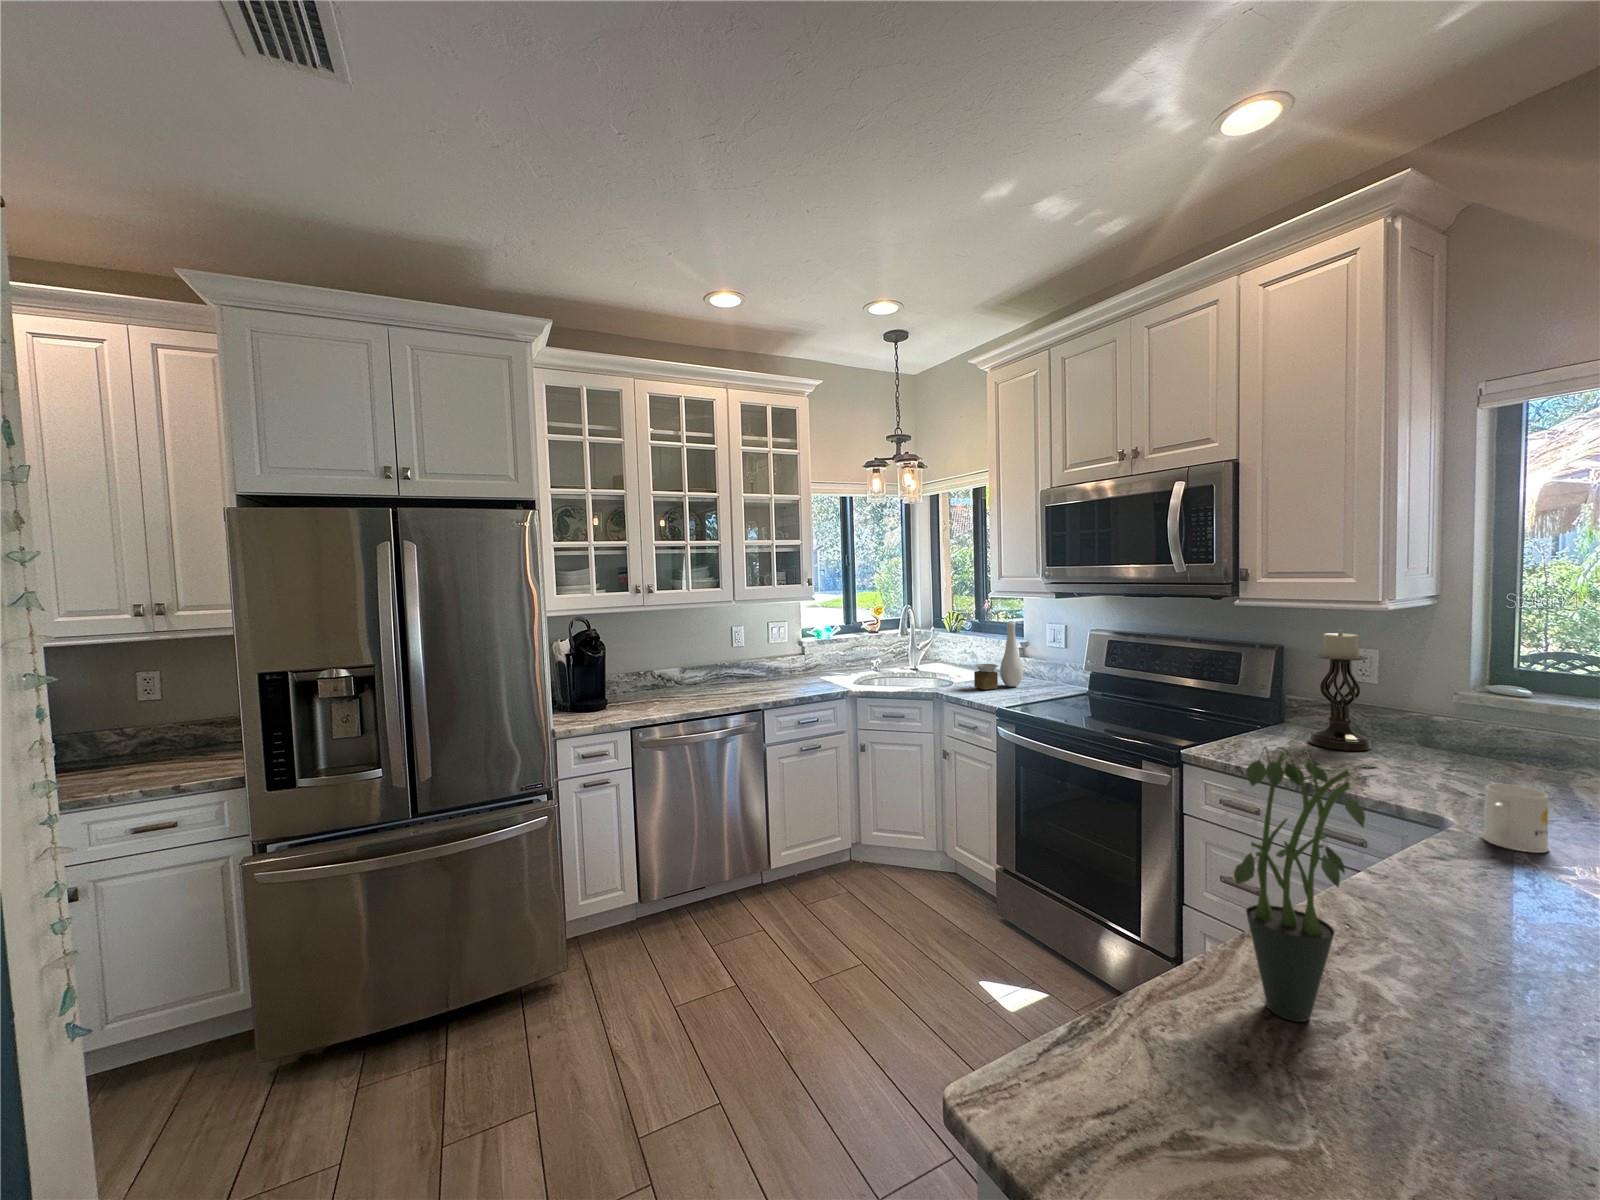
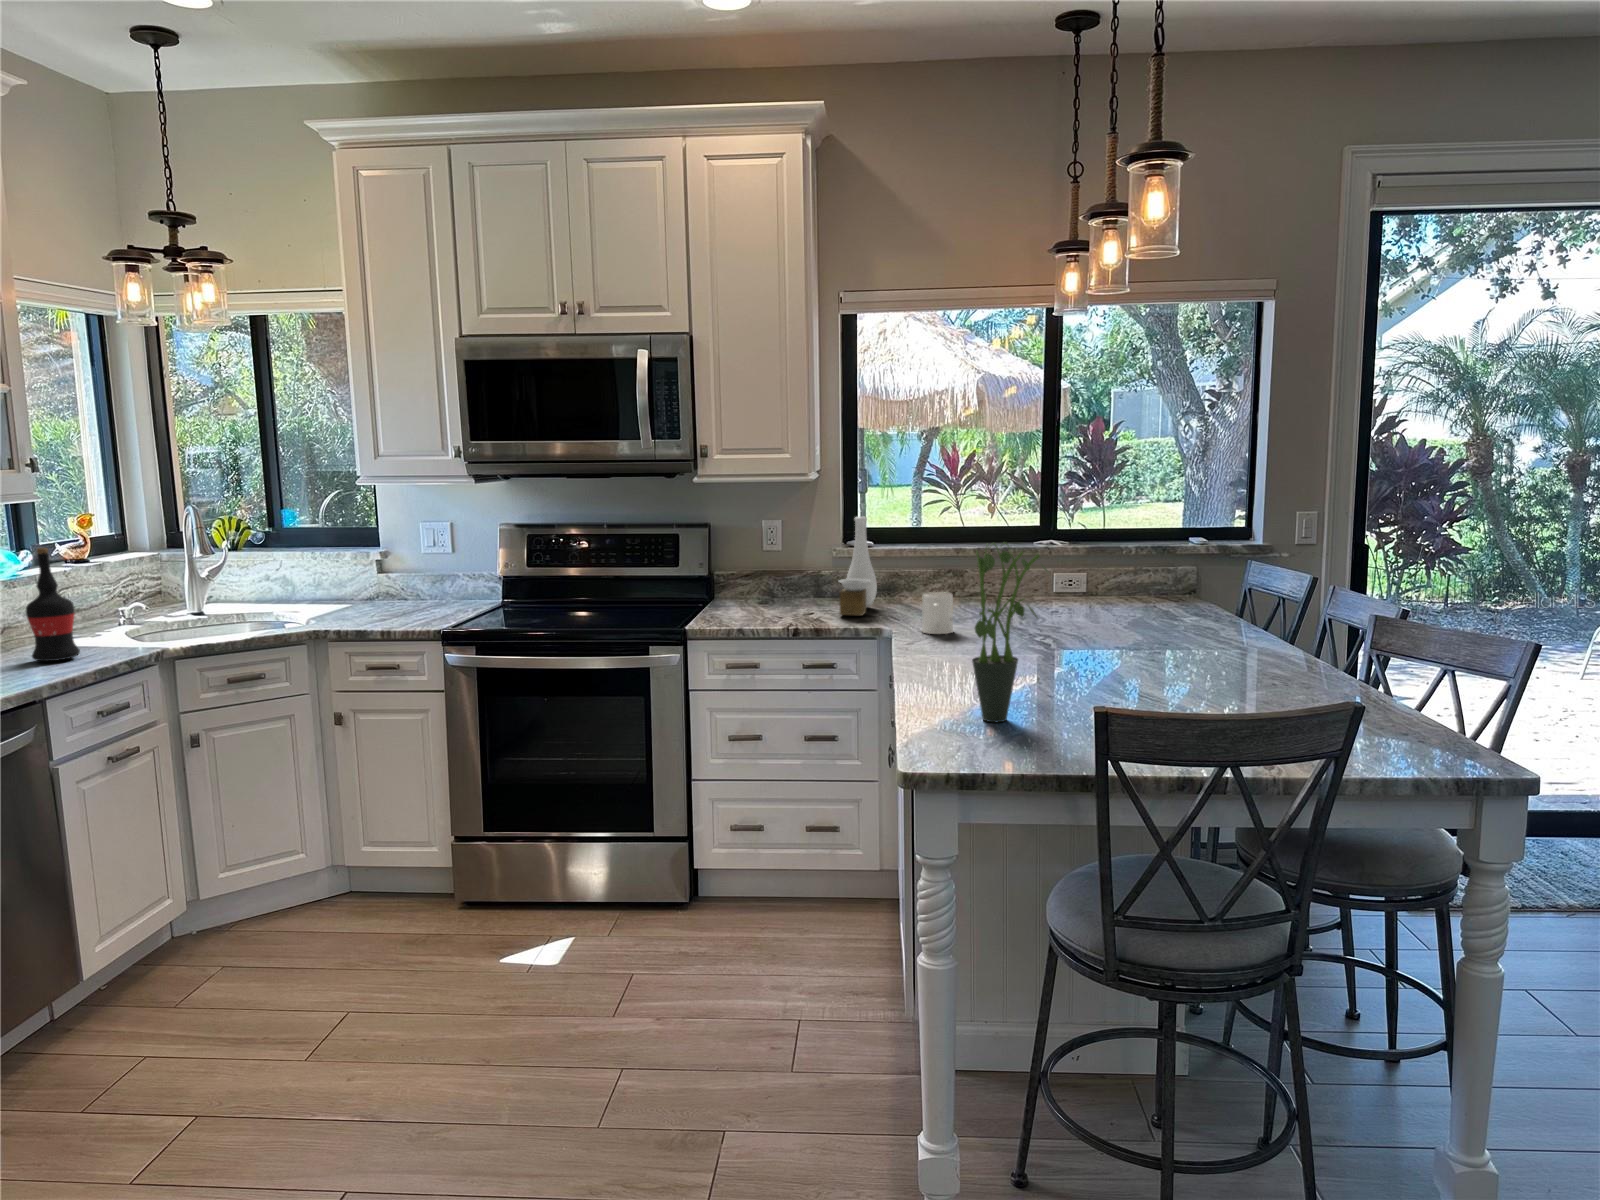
vase: present [974,622,1023,690] -> present [839,517,877,615]
wine bottle: none [792,626,815,688] -> present [26,548,80,661]
candle holder: present [1309,630,1371,751] -> none [749,500,793,606]

